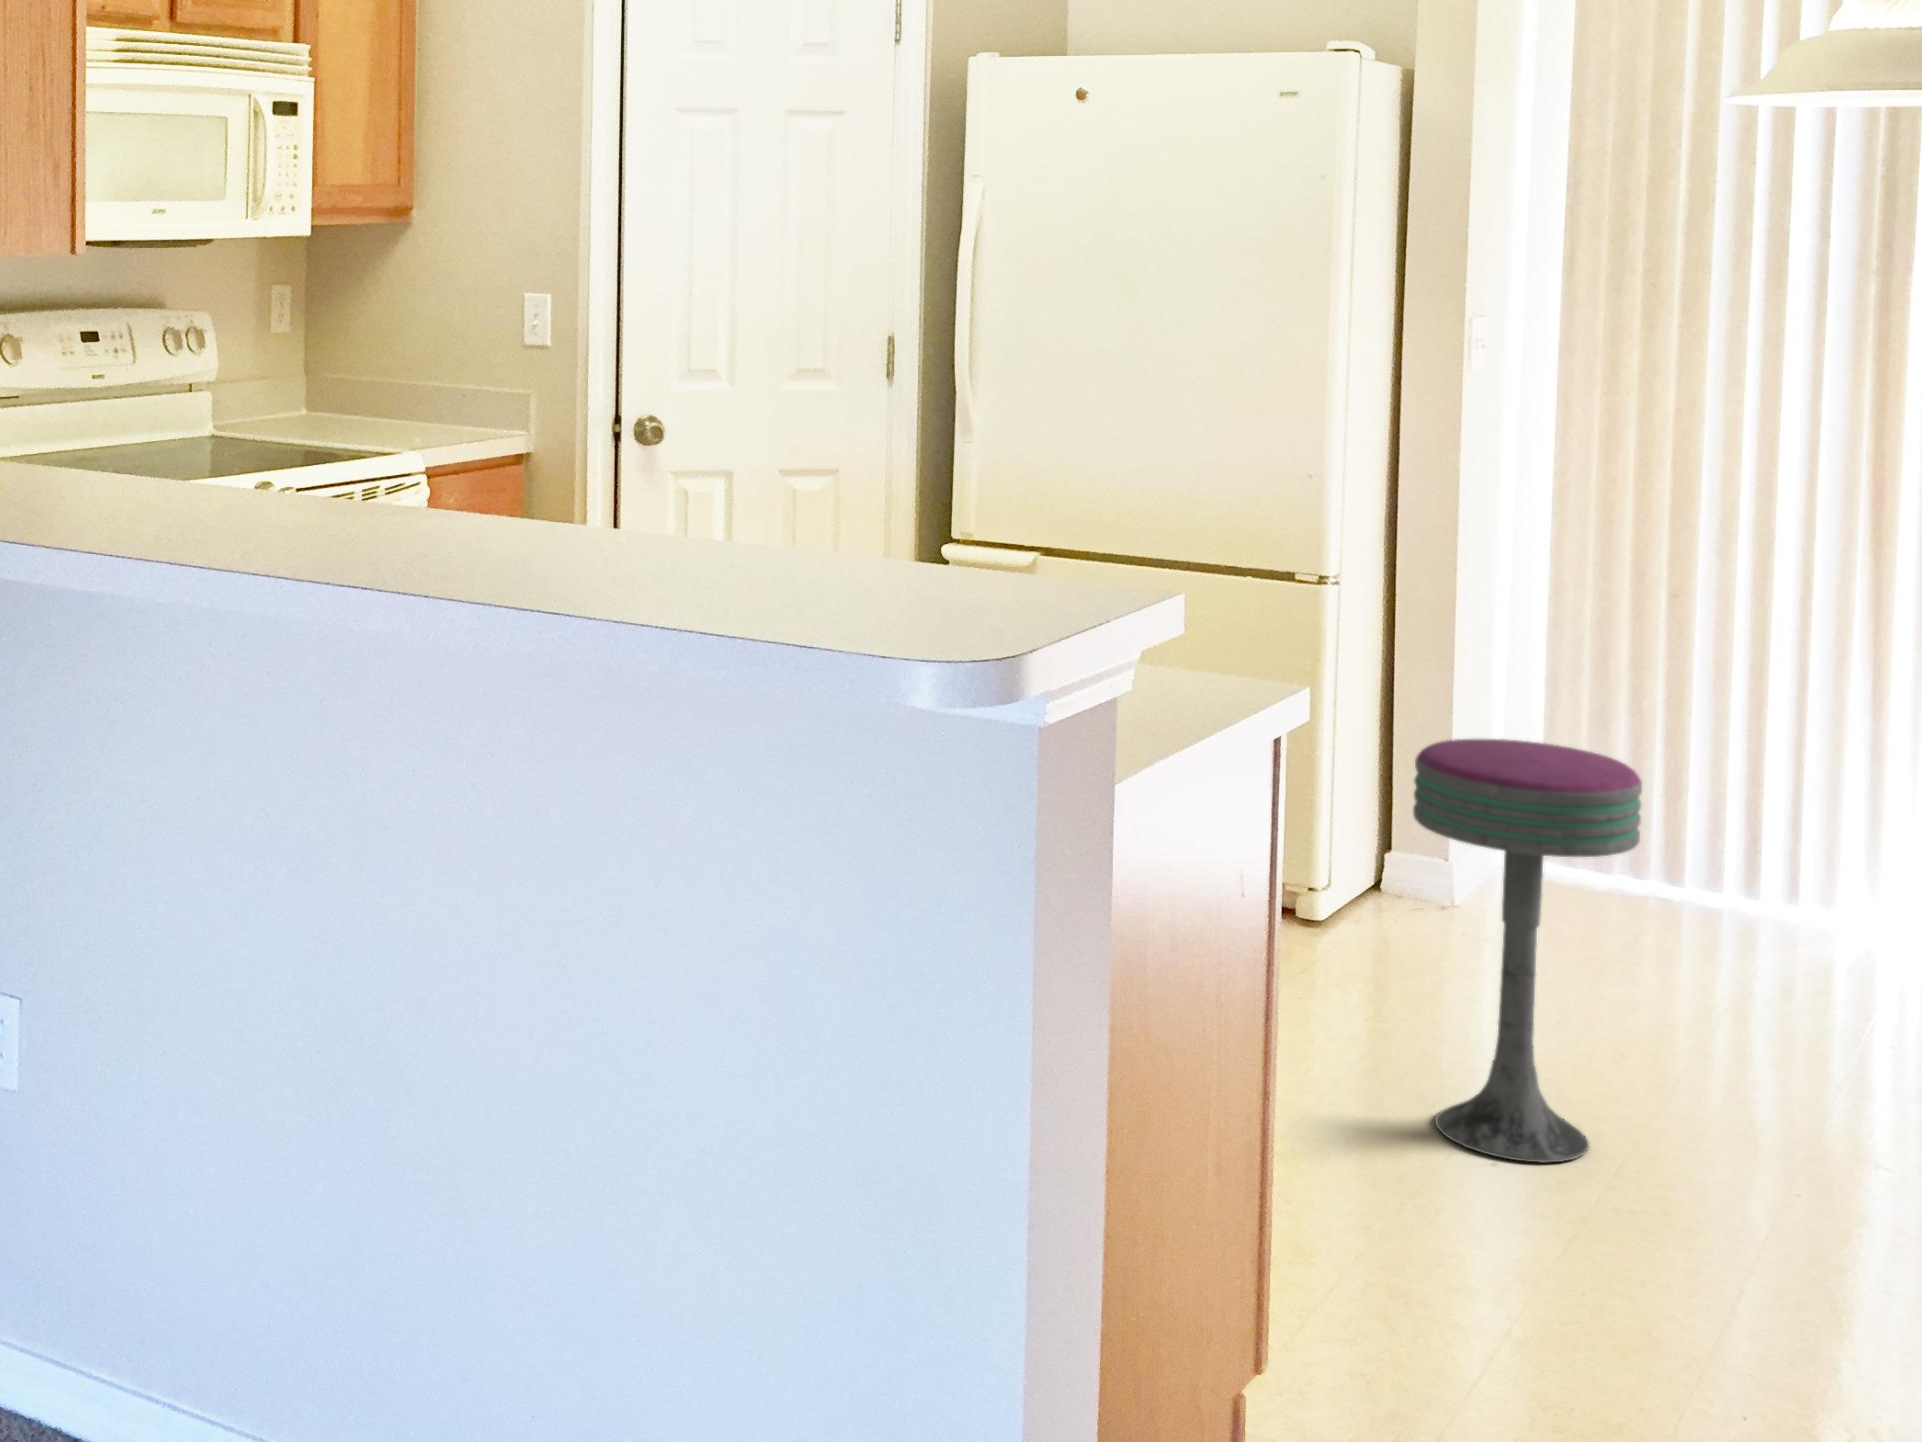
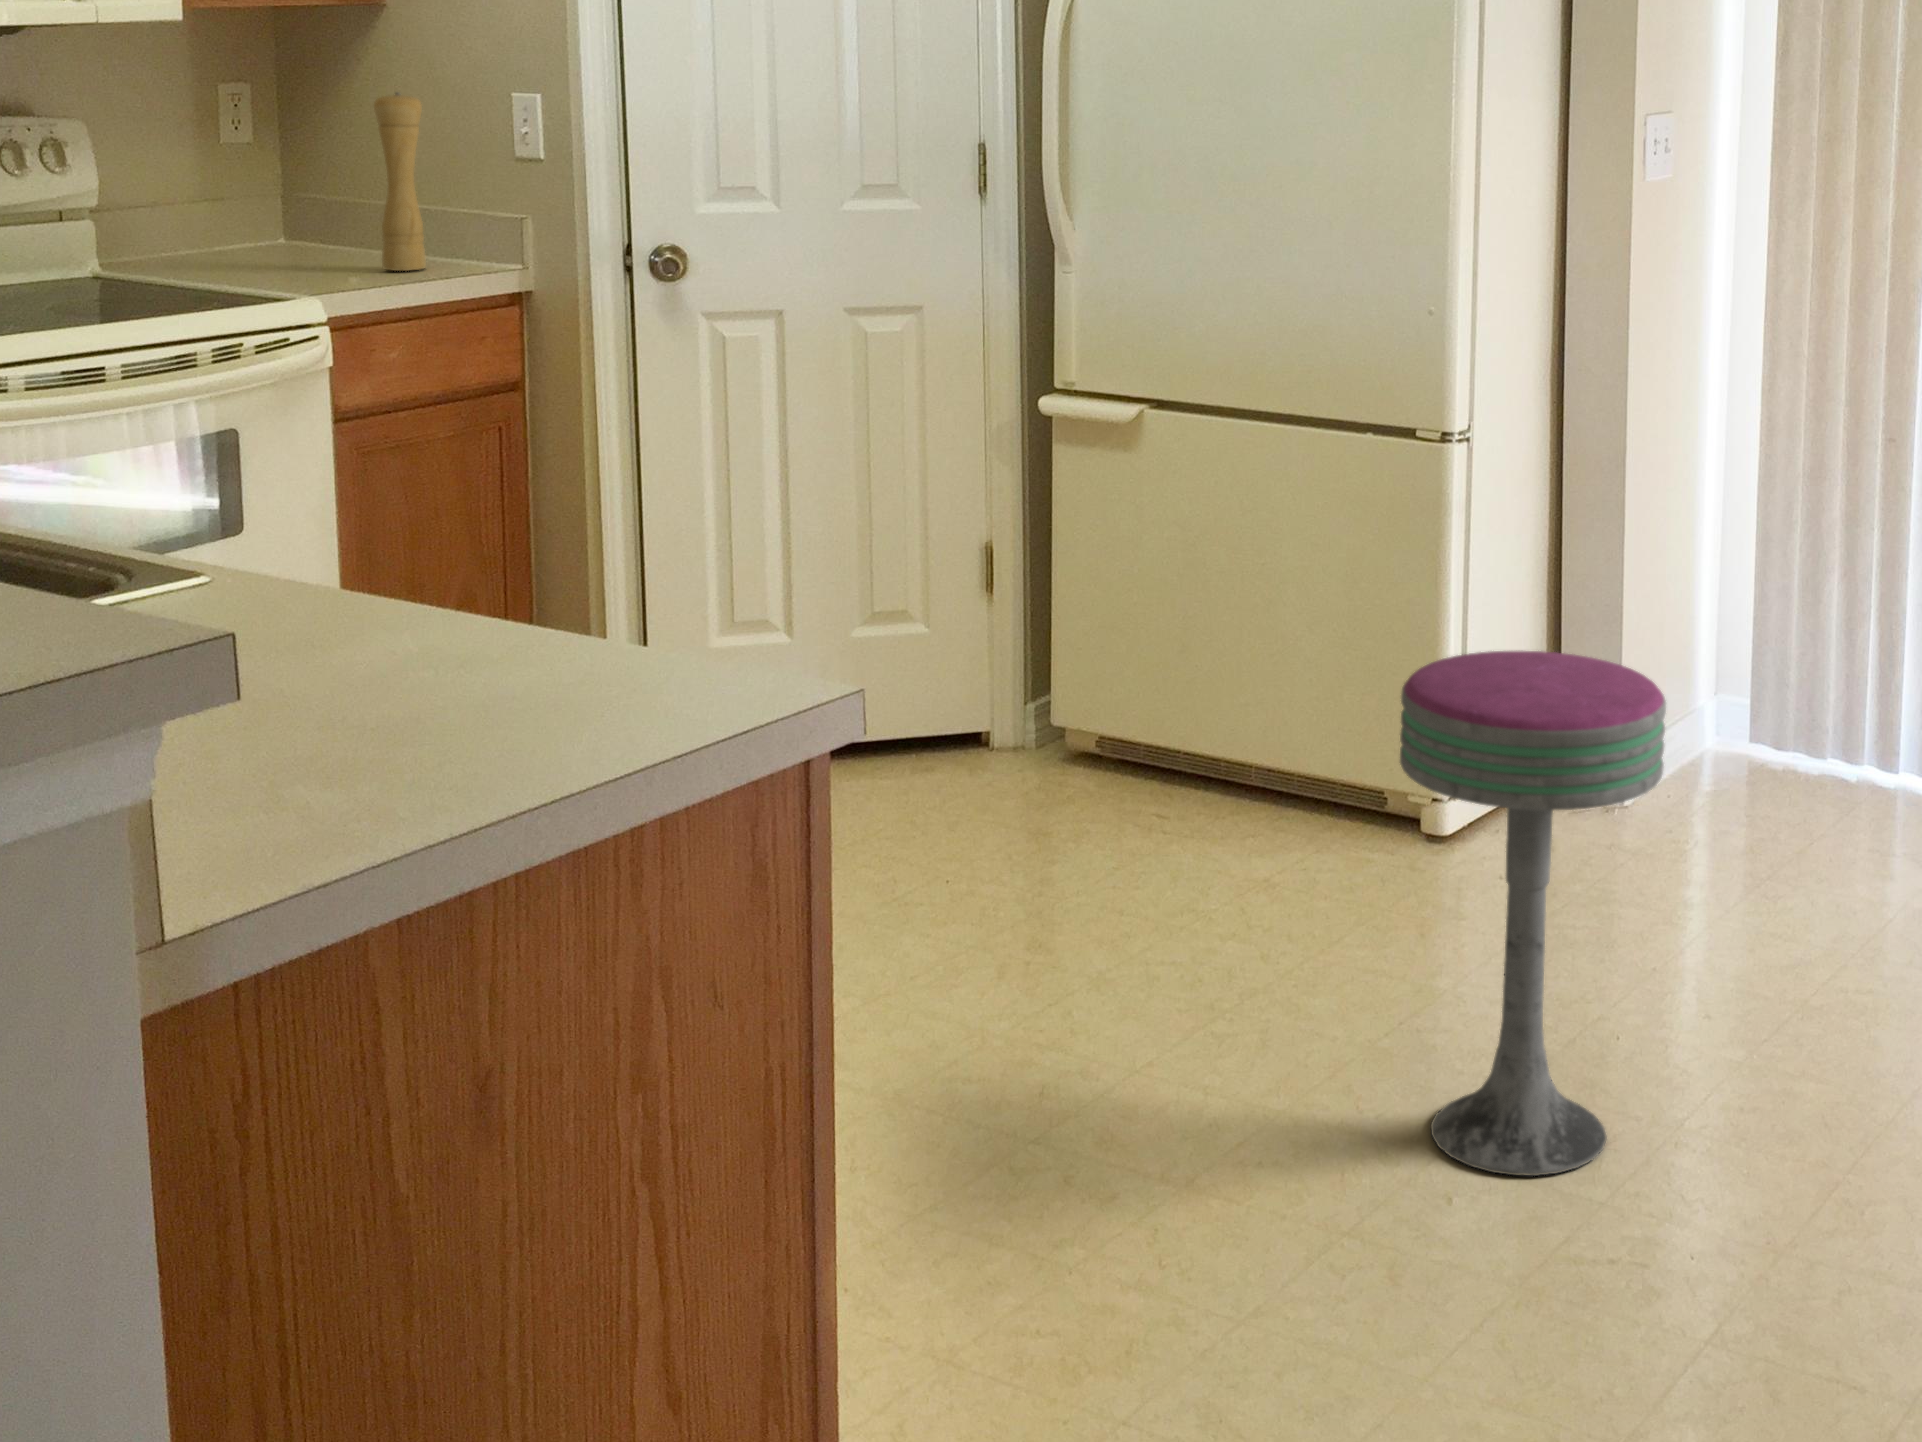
pepper mill: none [428,292,465,434] -> present [374,92,426,271]

